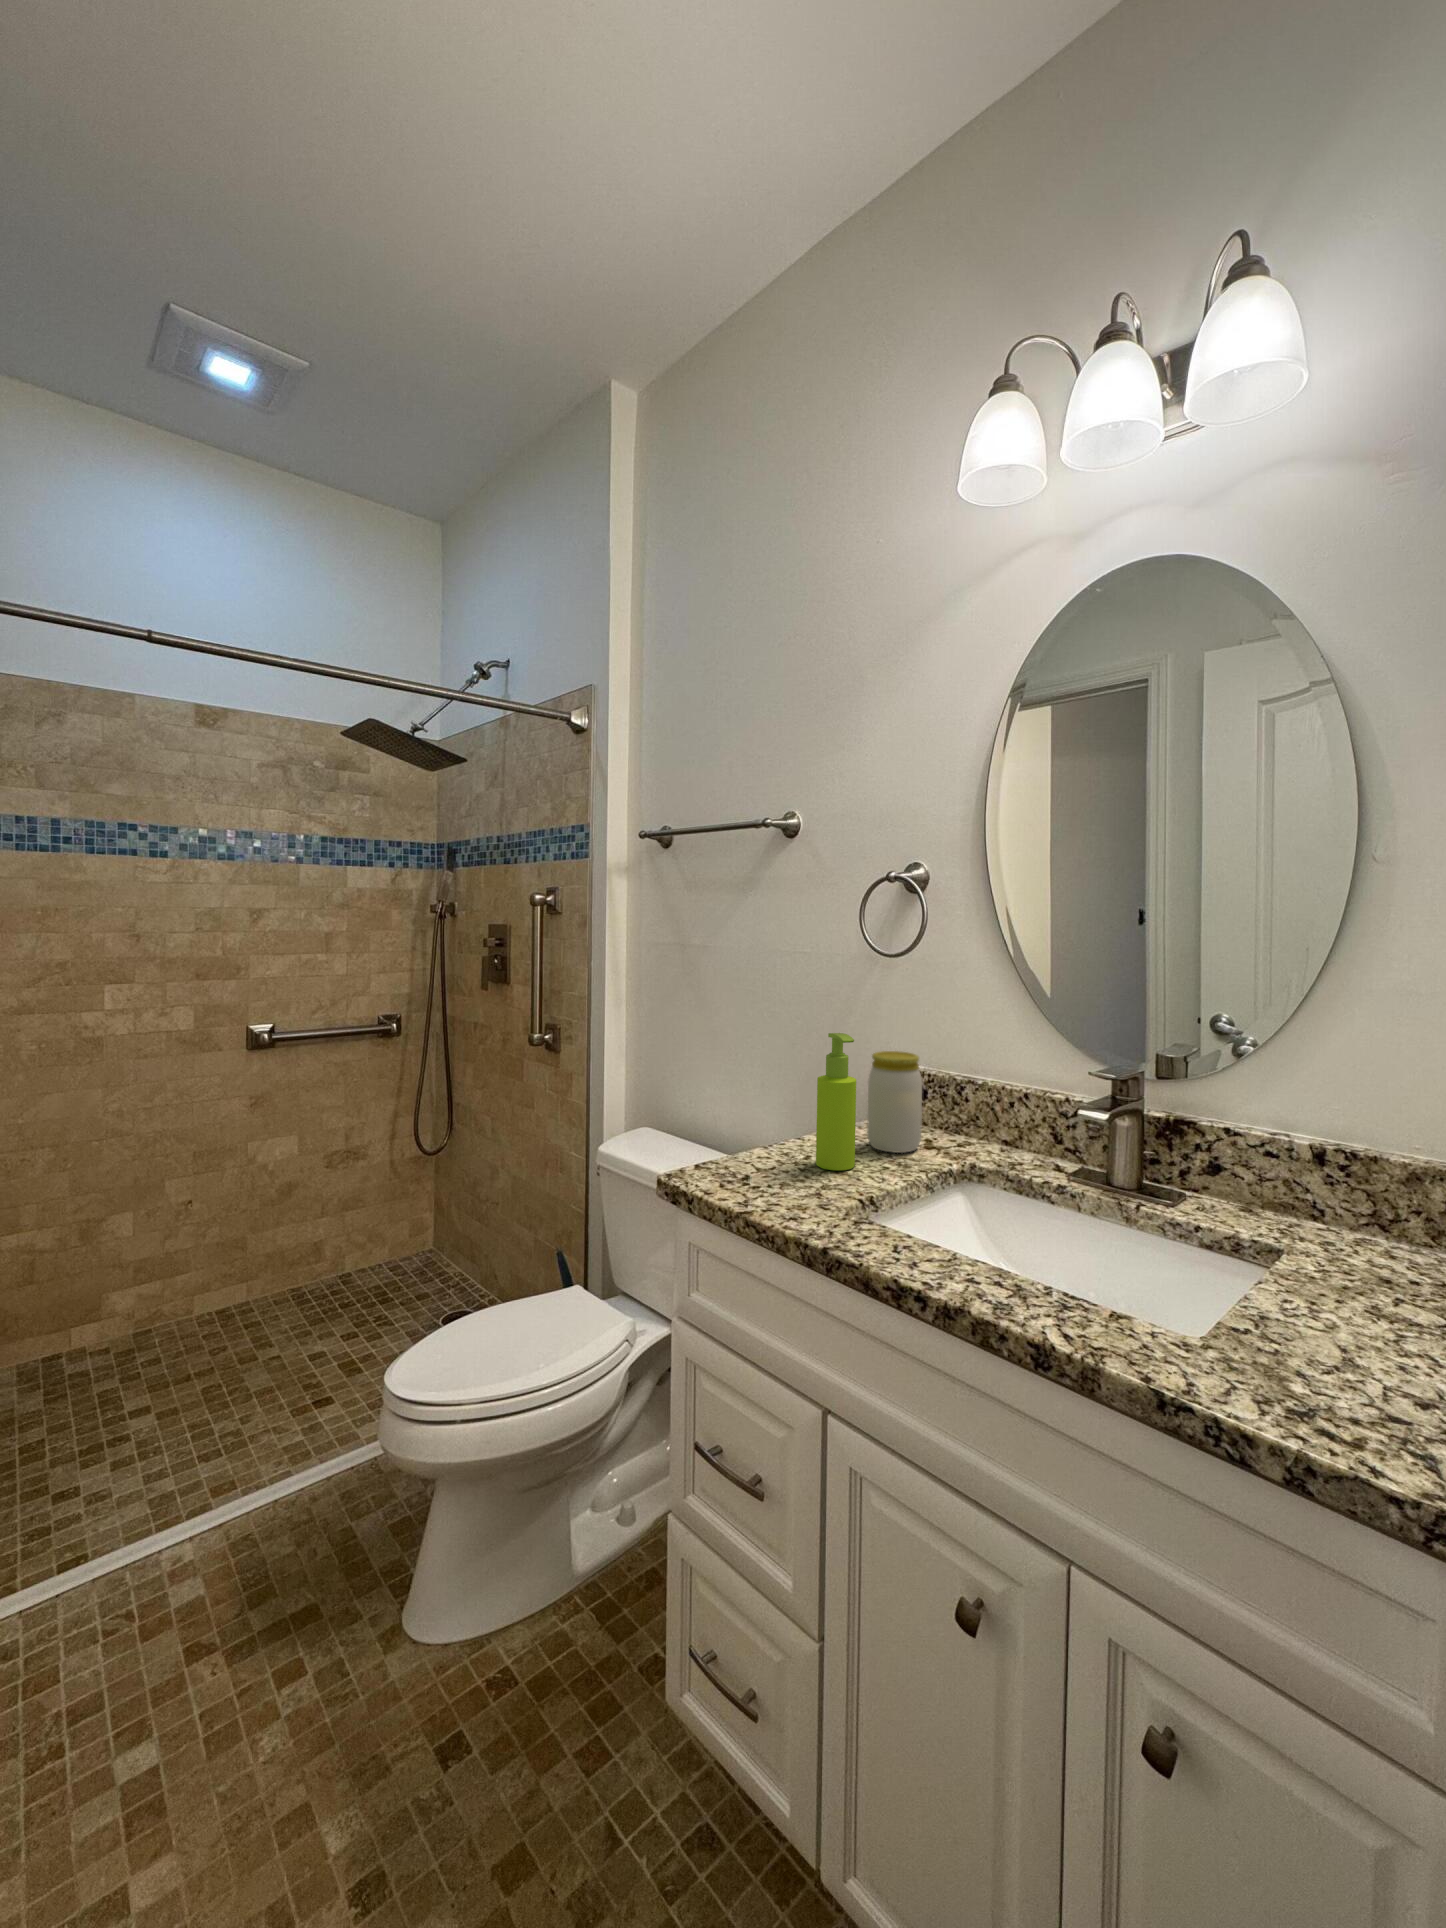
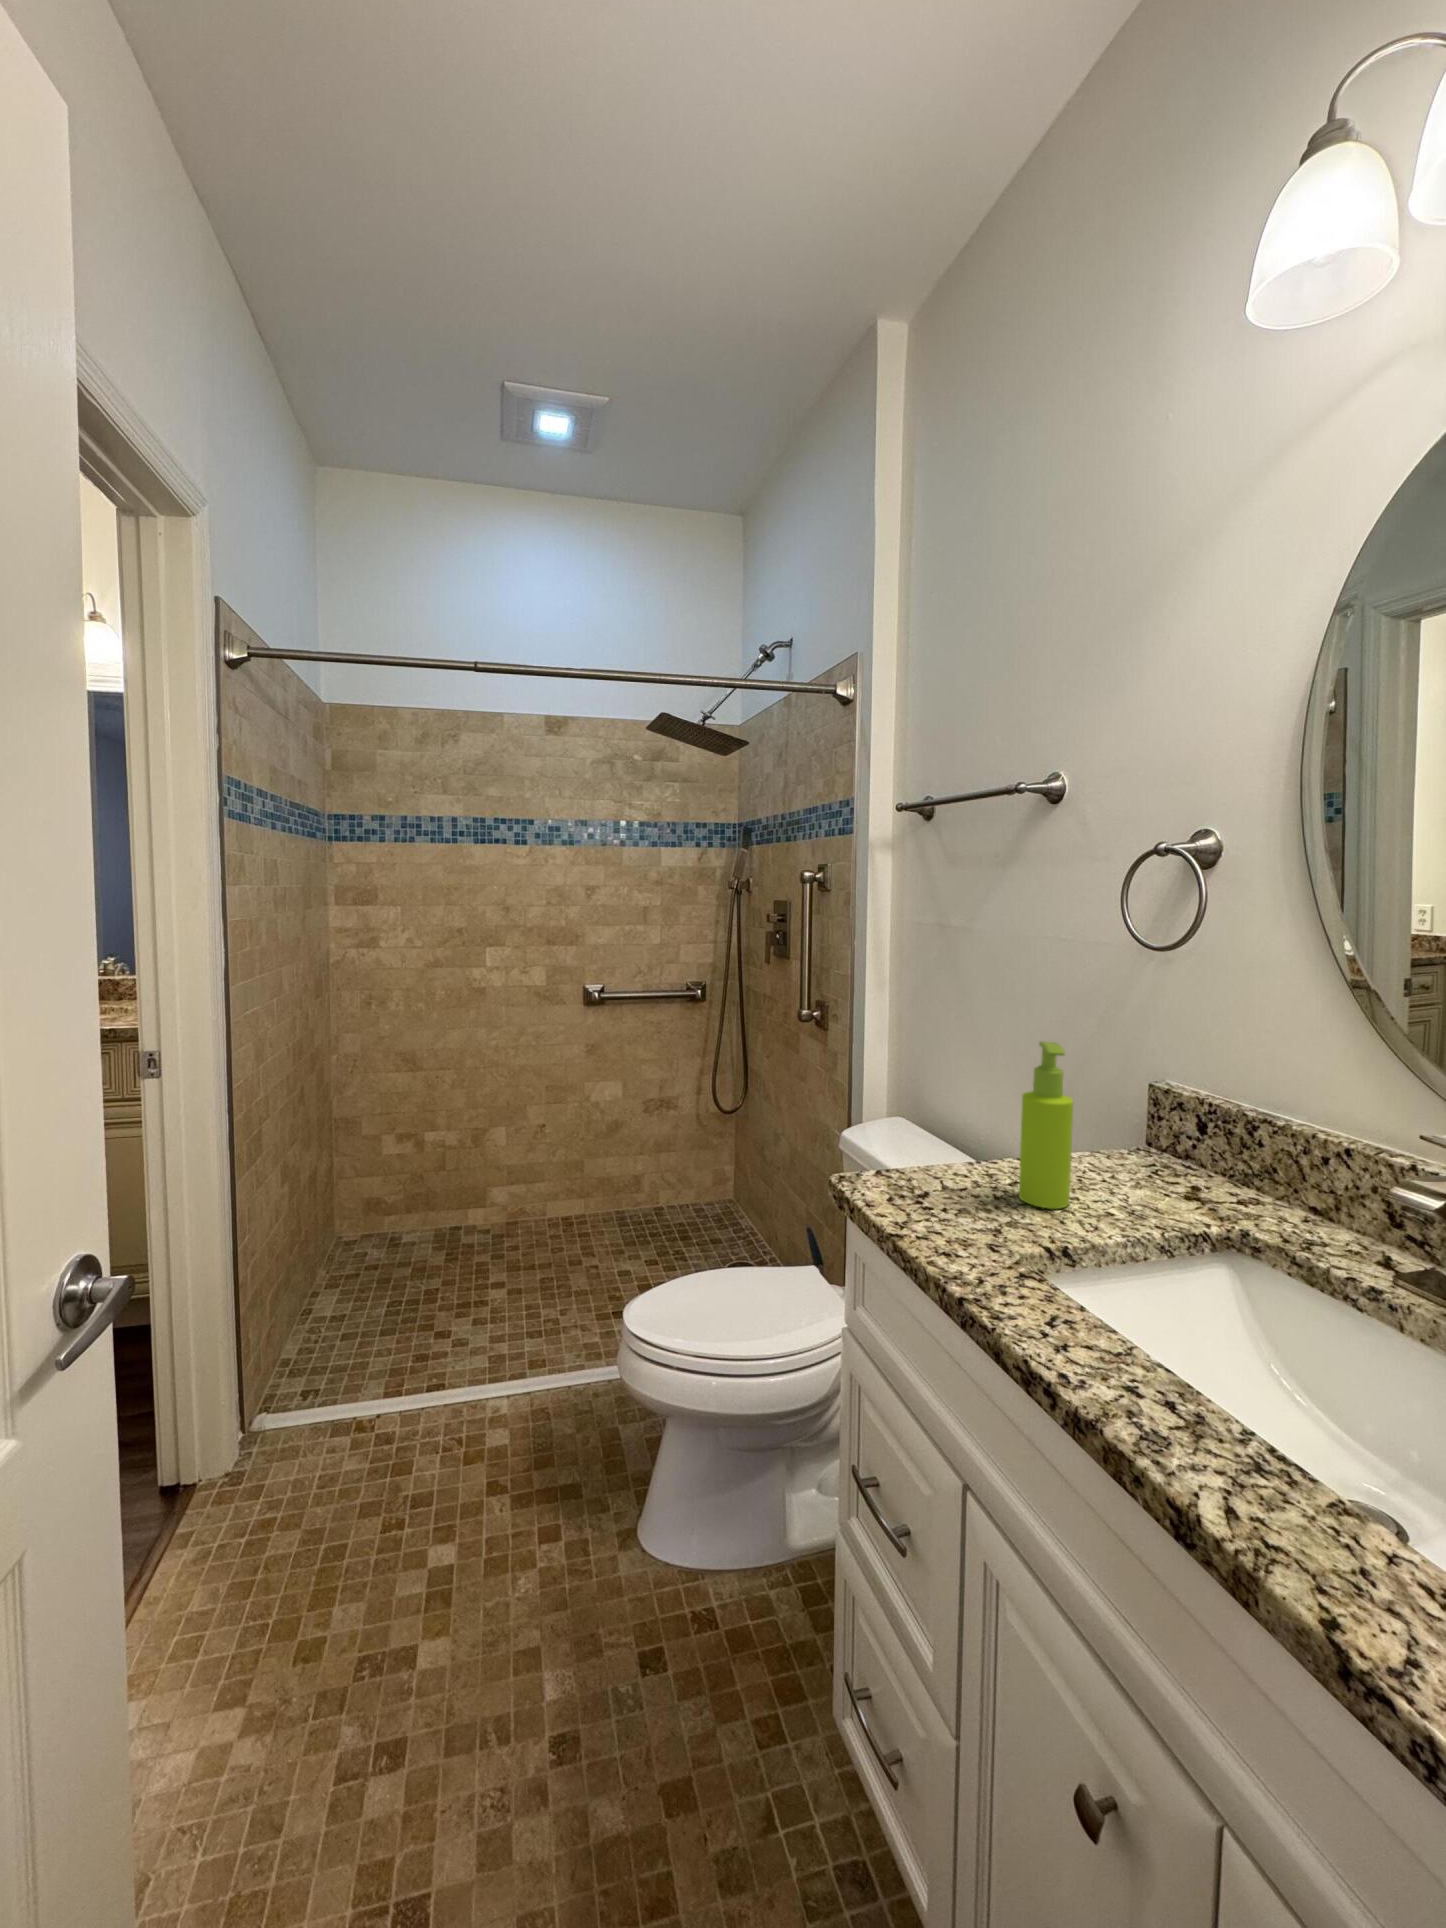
jar: present [867,1051,922,1153] -> none [1103,1069,1183,1201]

